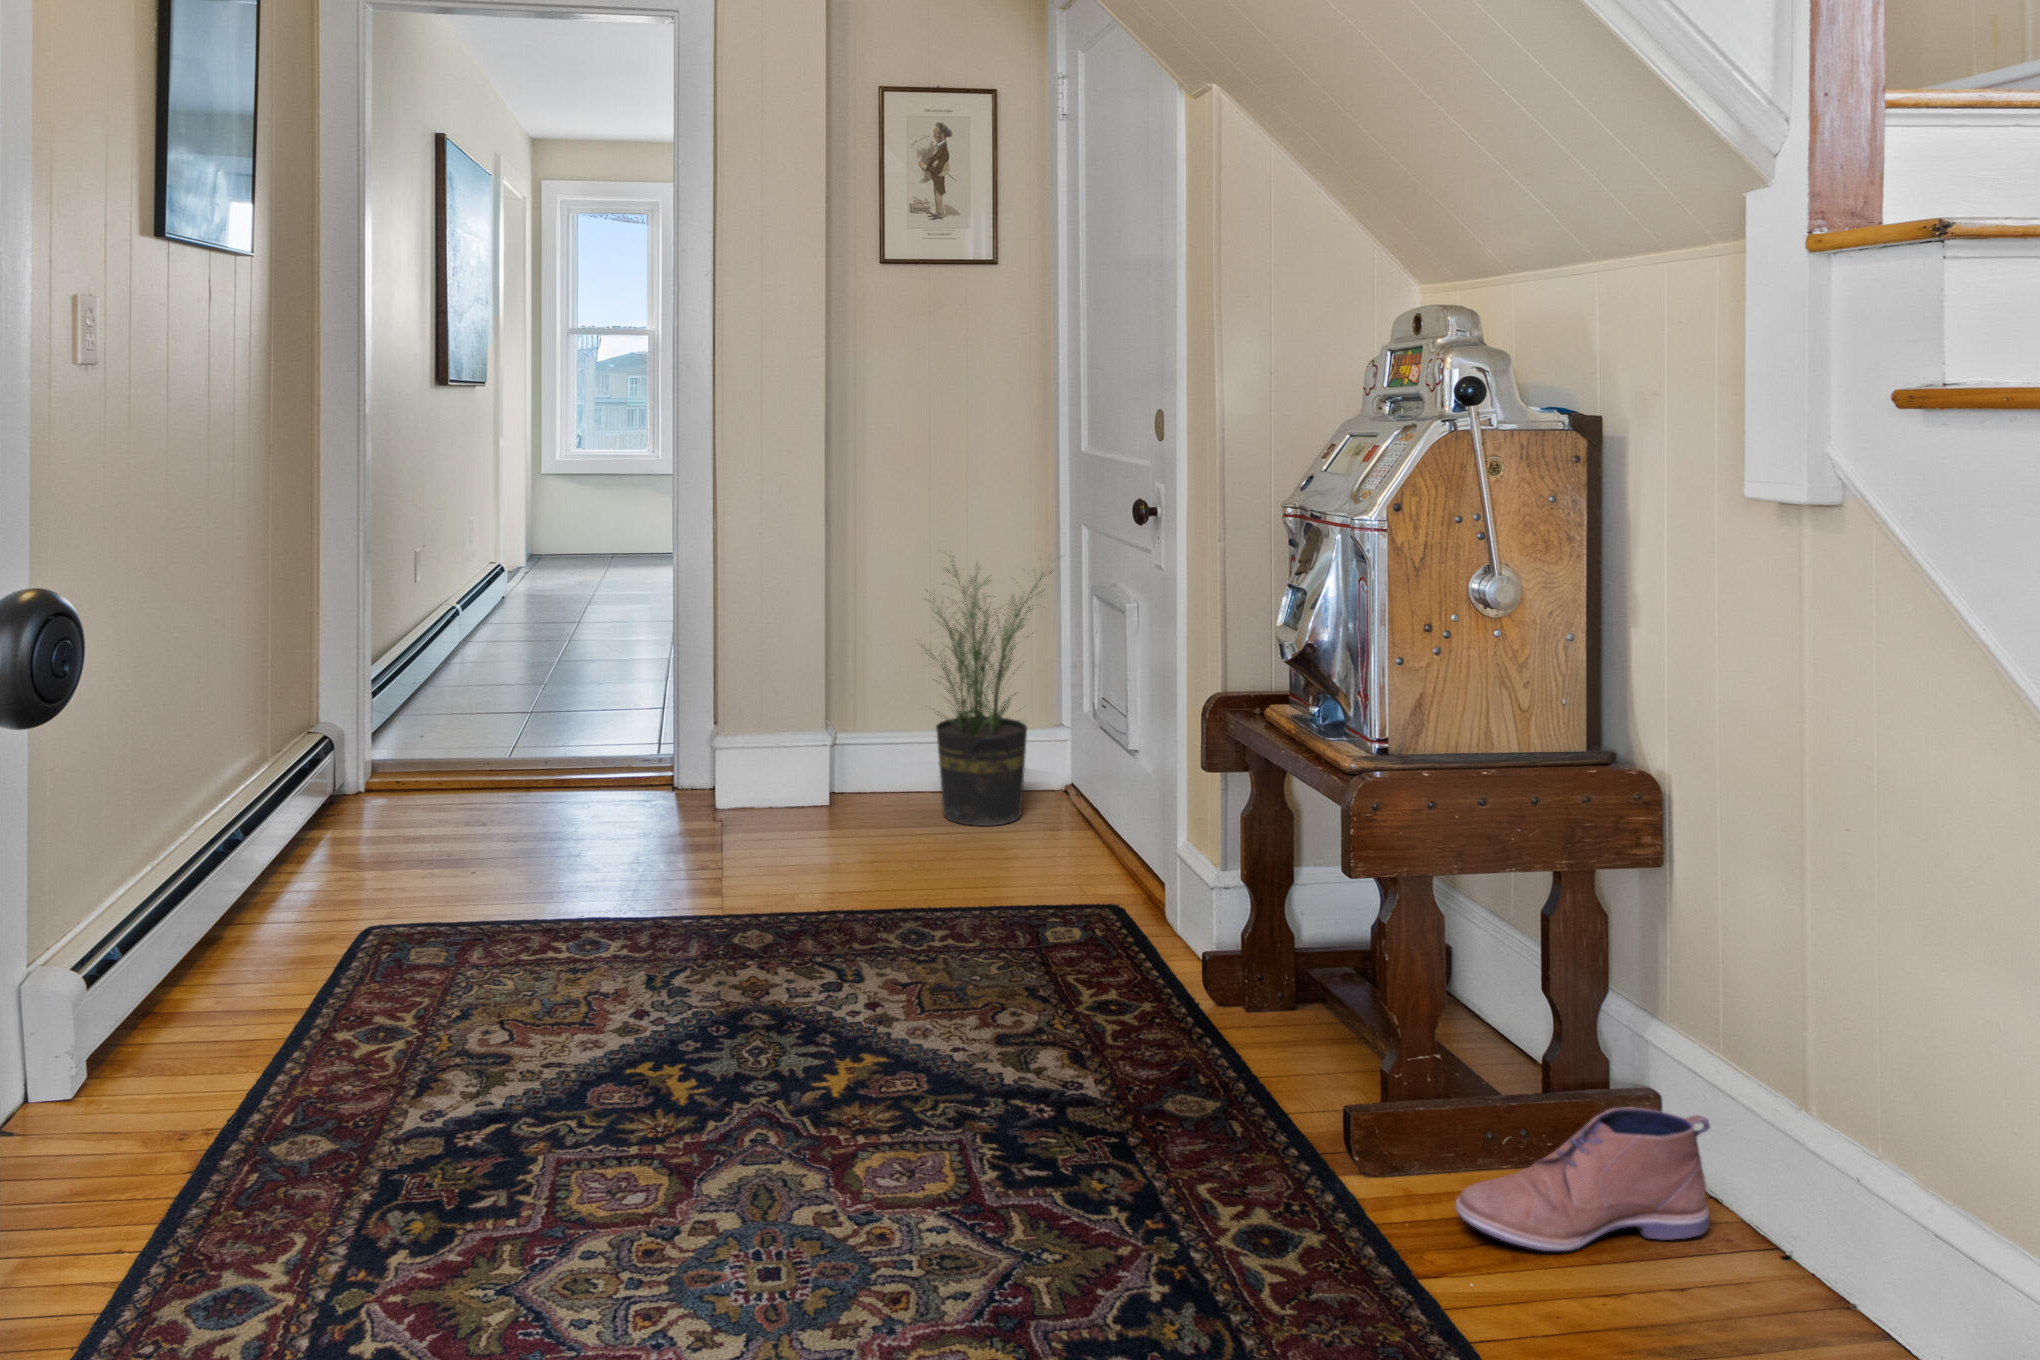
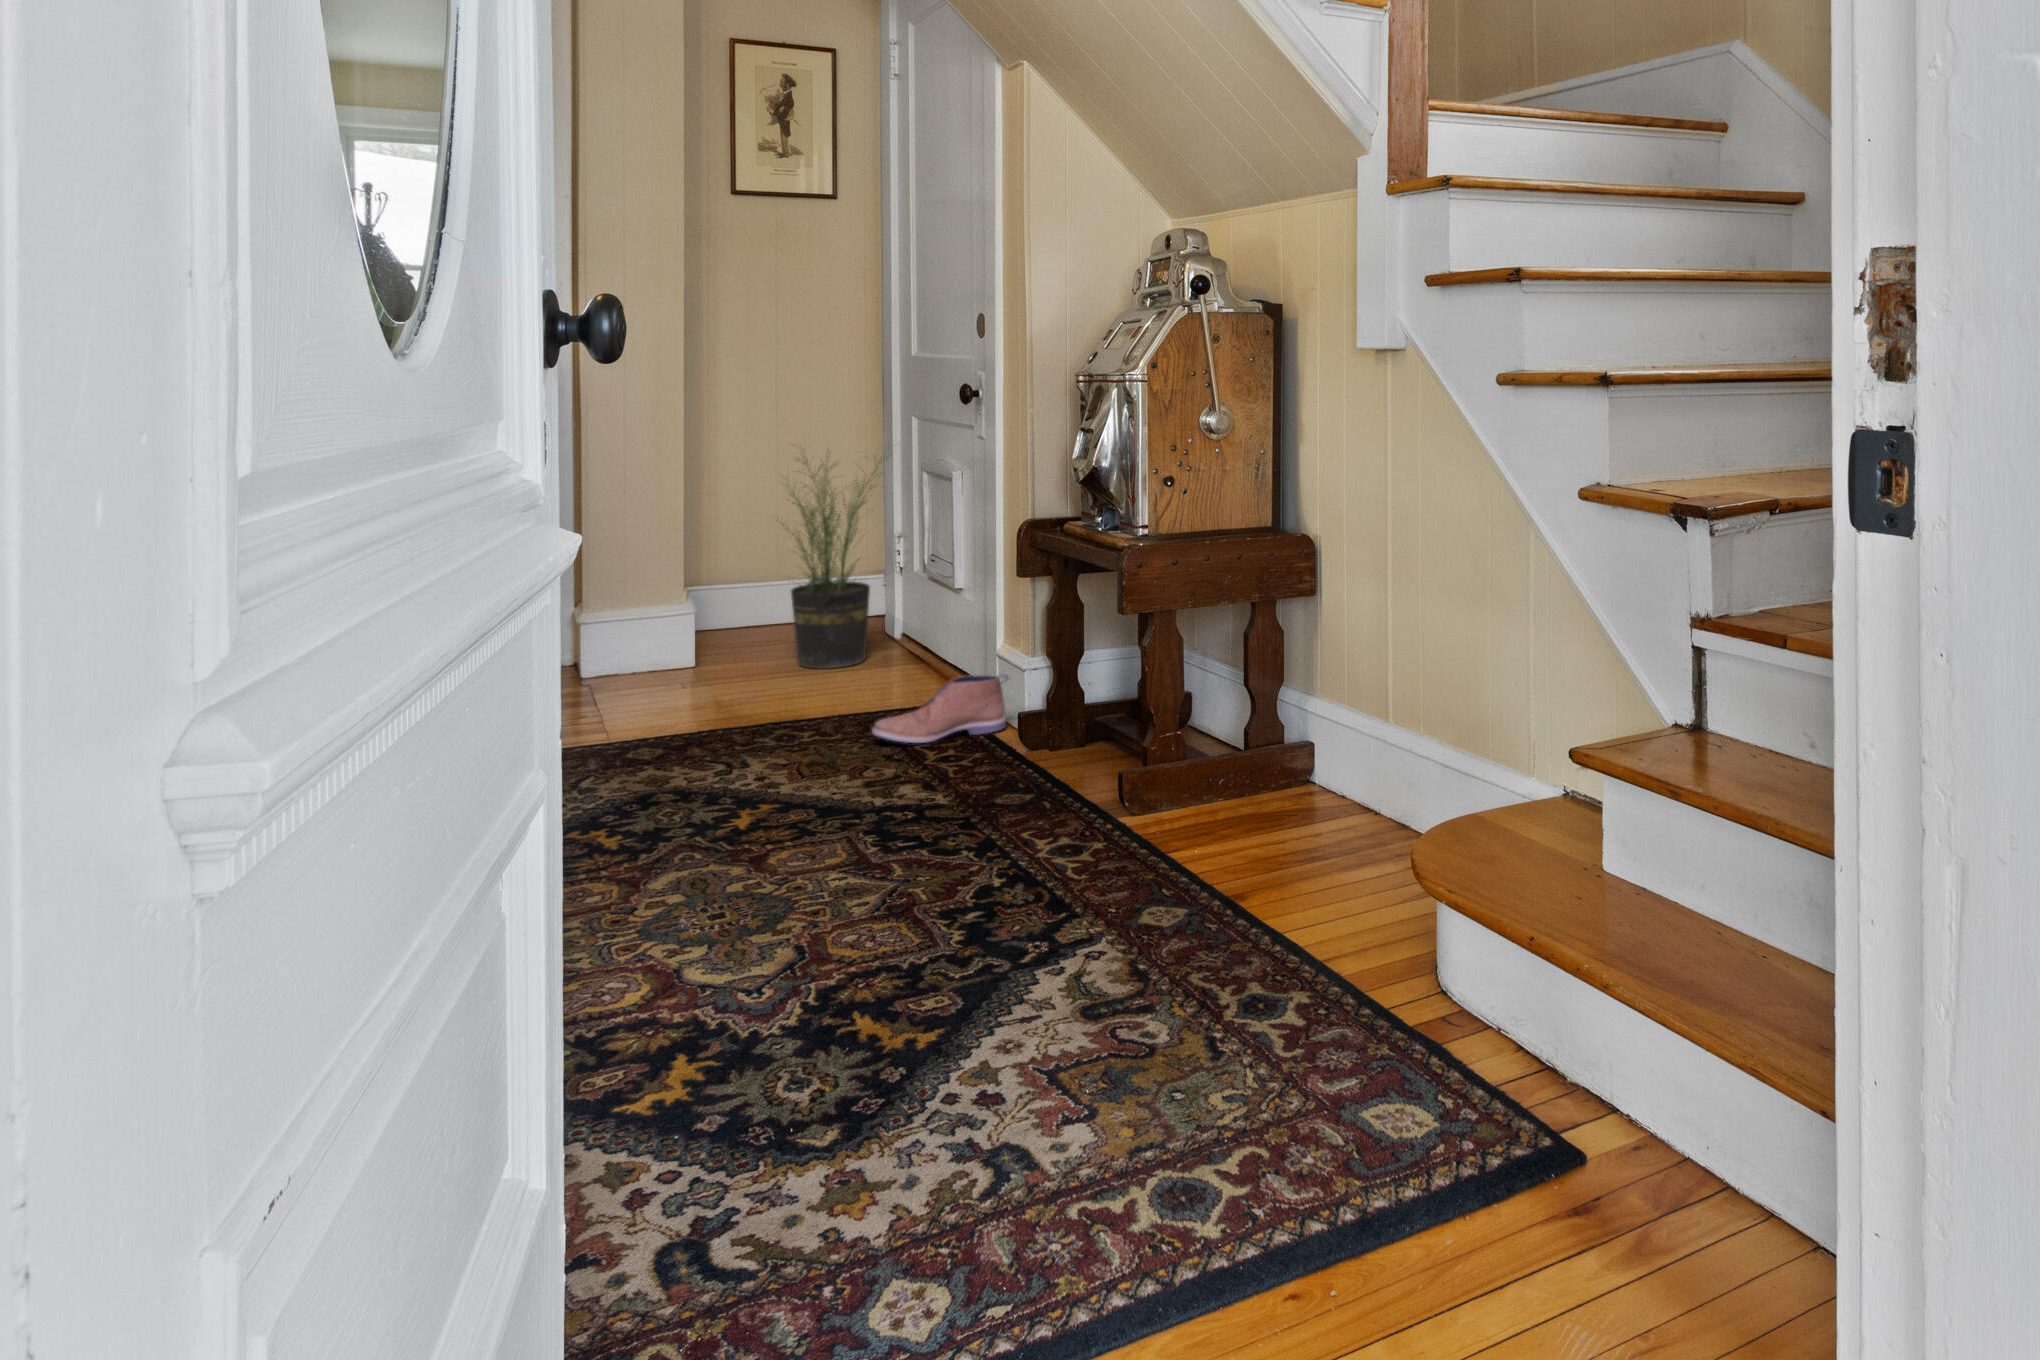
shoe: present [1456,1108,1710,1251] -> present [872,674,1008,743]

